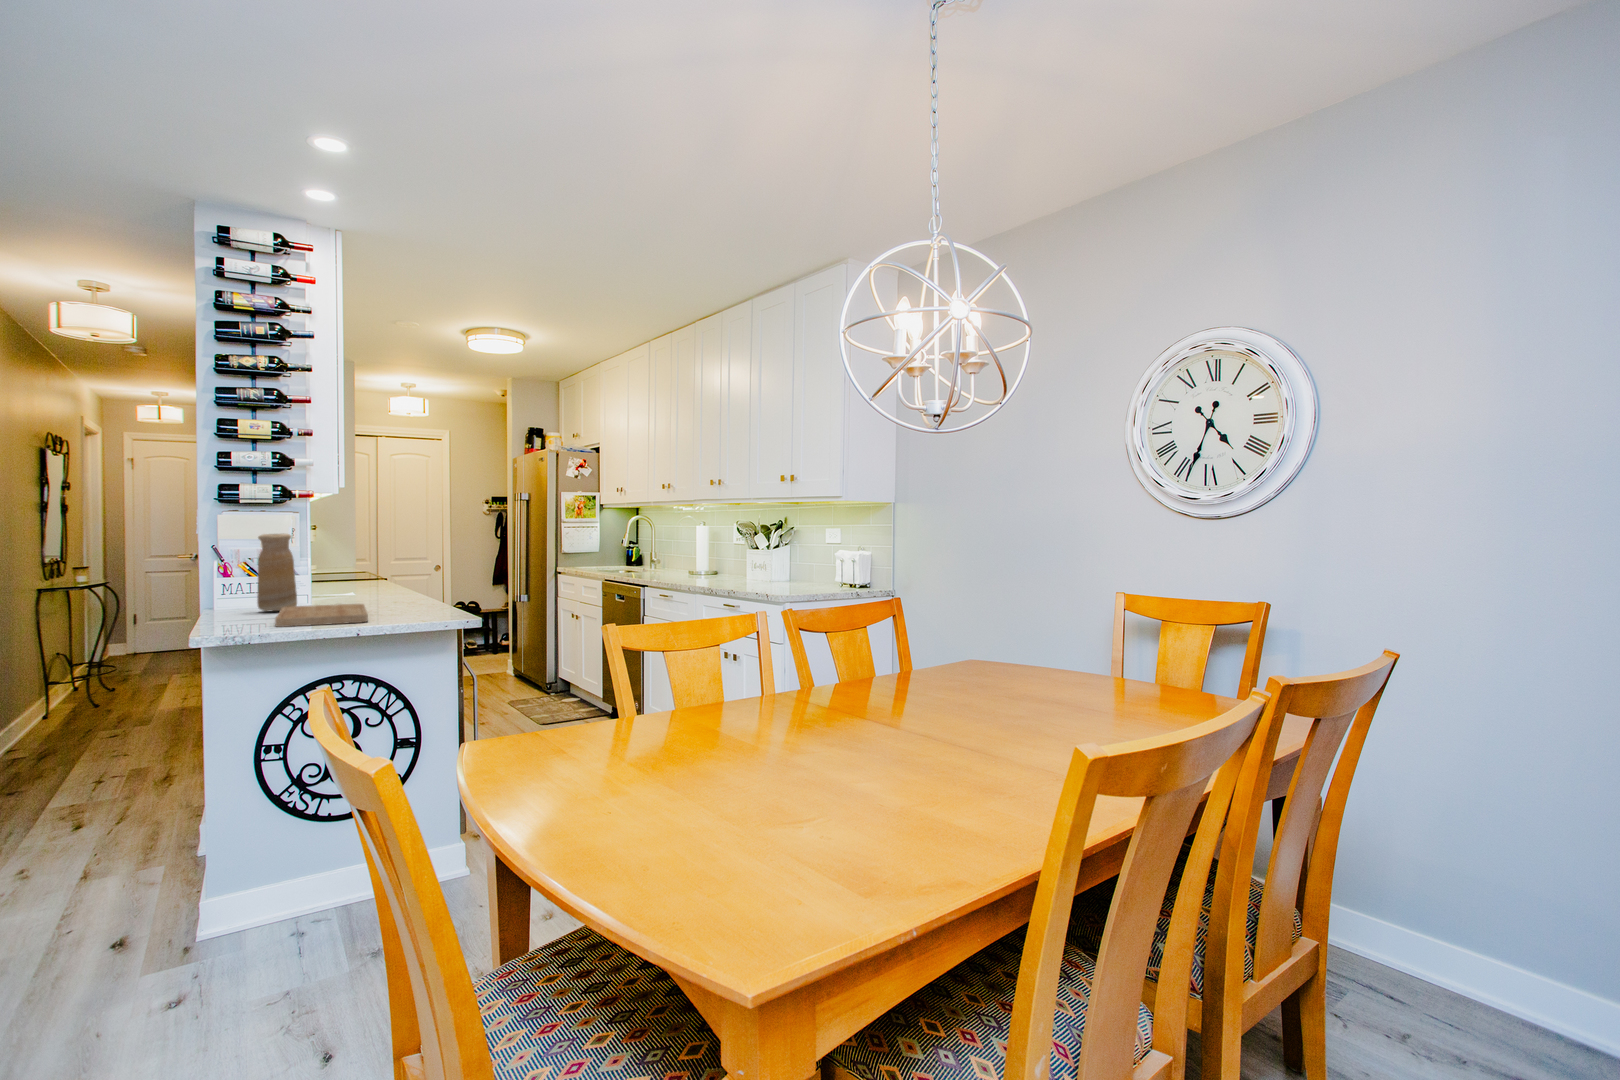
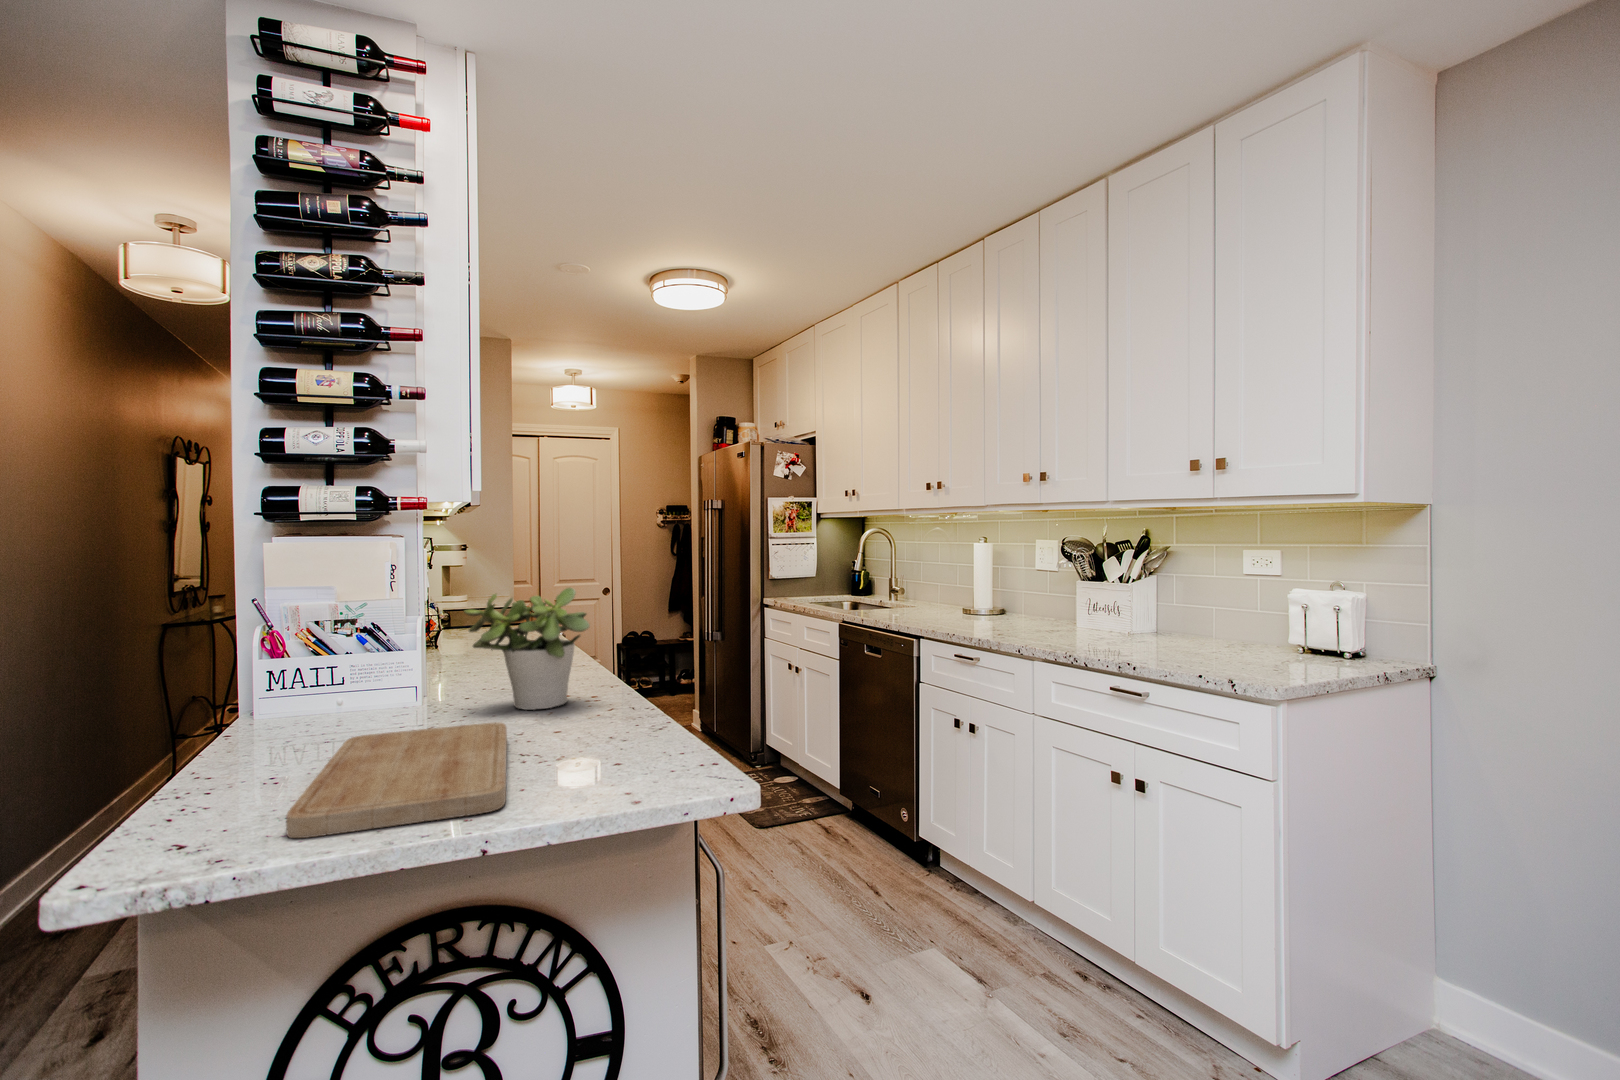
vase: present [257,534,297,611] -> none [313,579,388,737]
potted plant: none [338,542,410,606] -> present [464,588,590,710]

